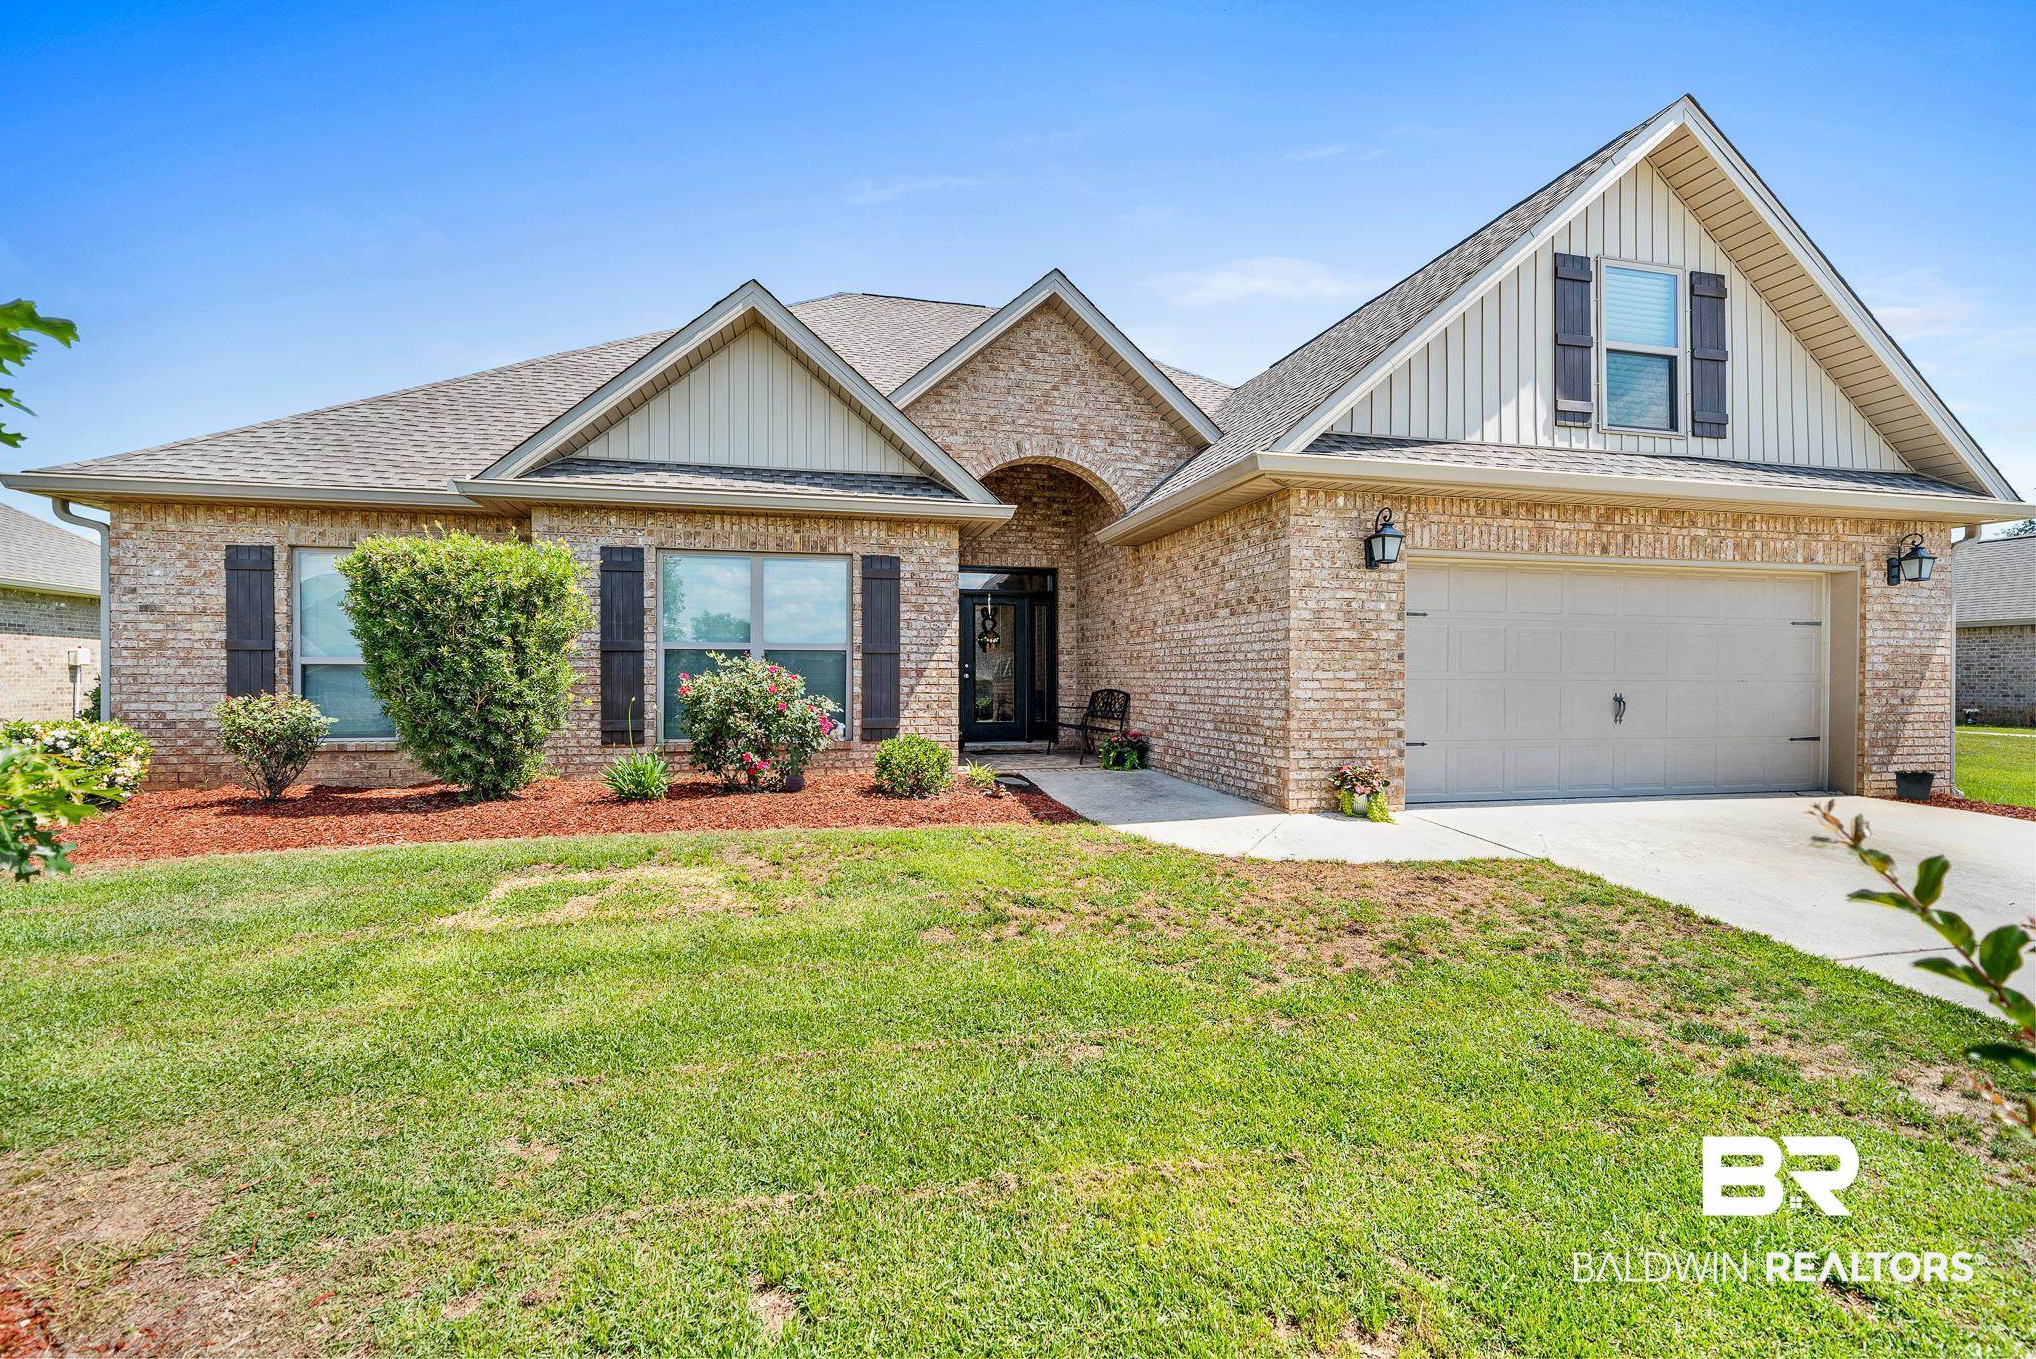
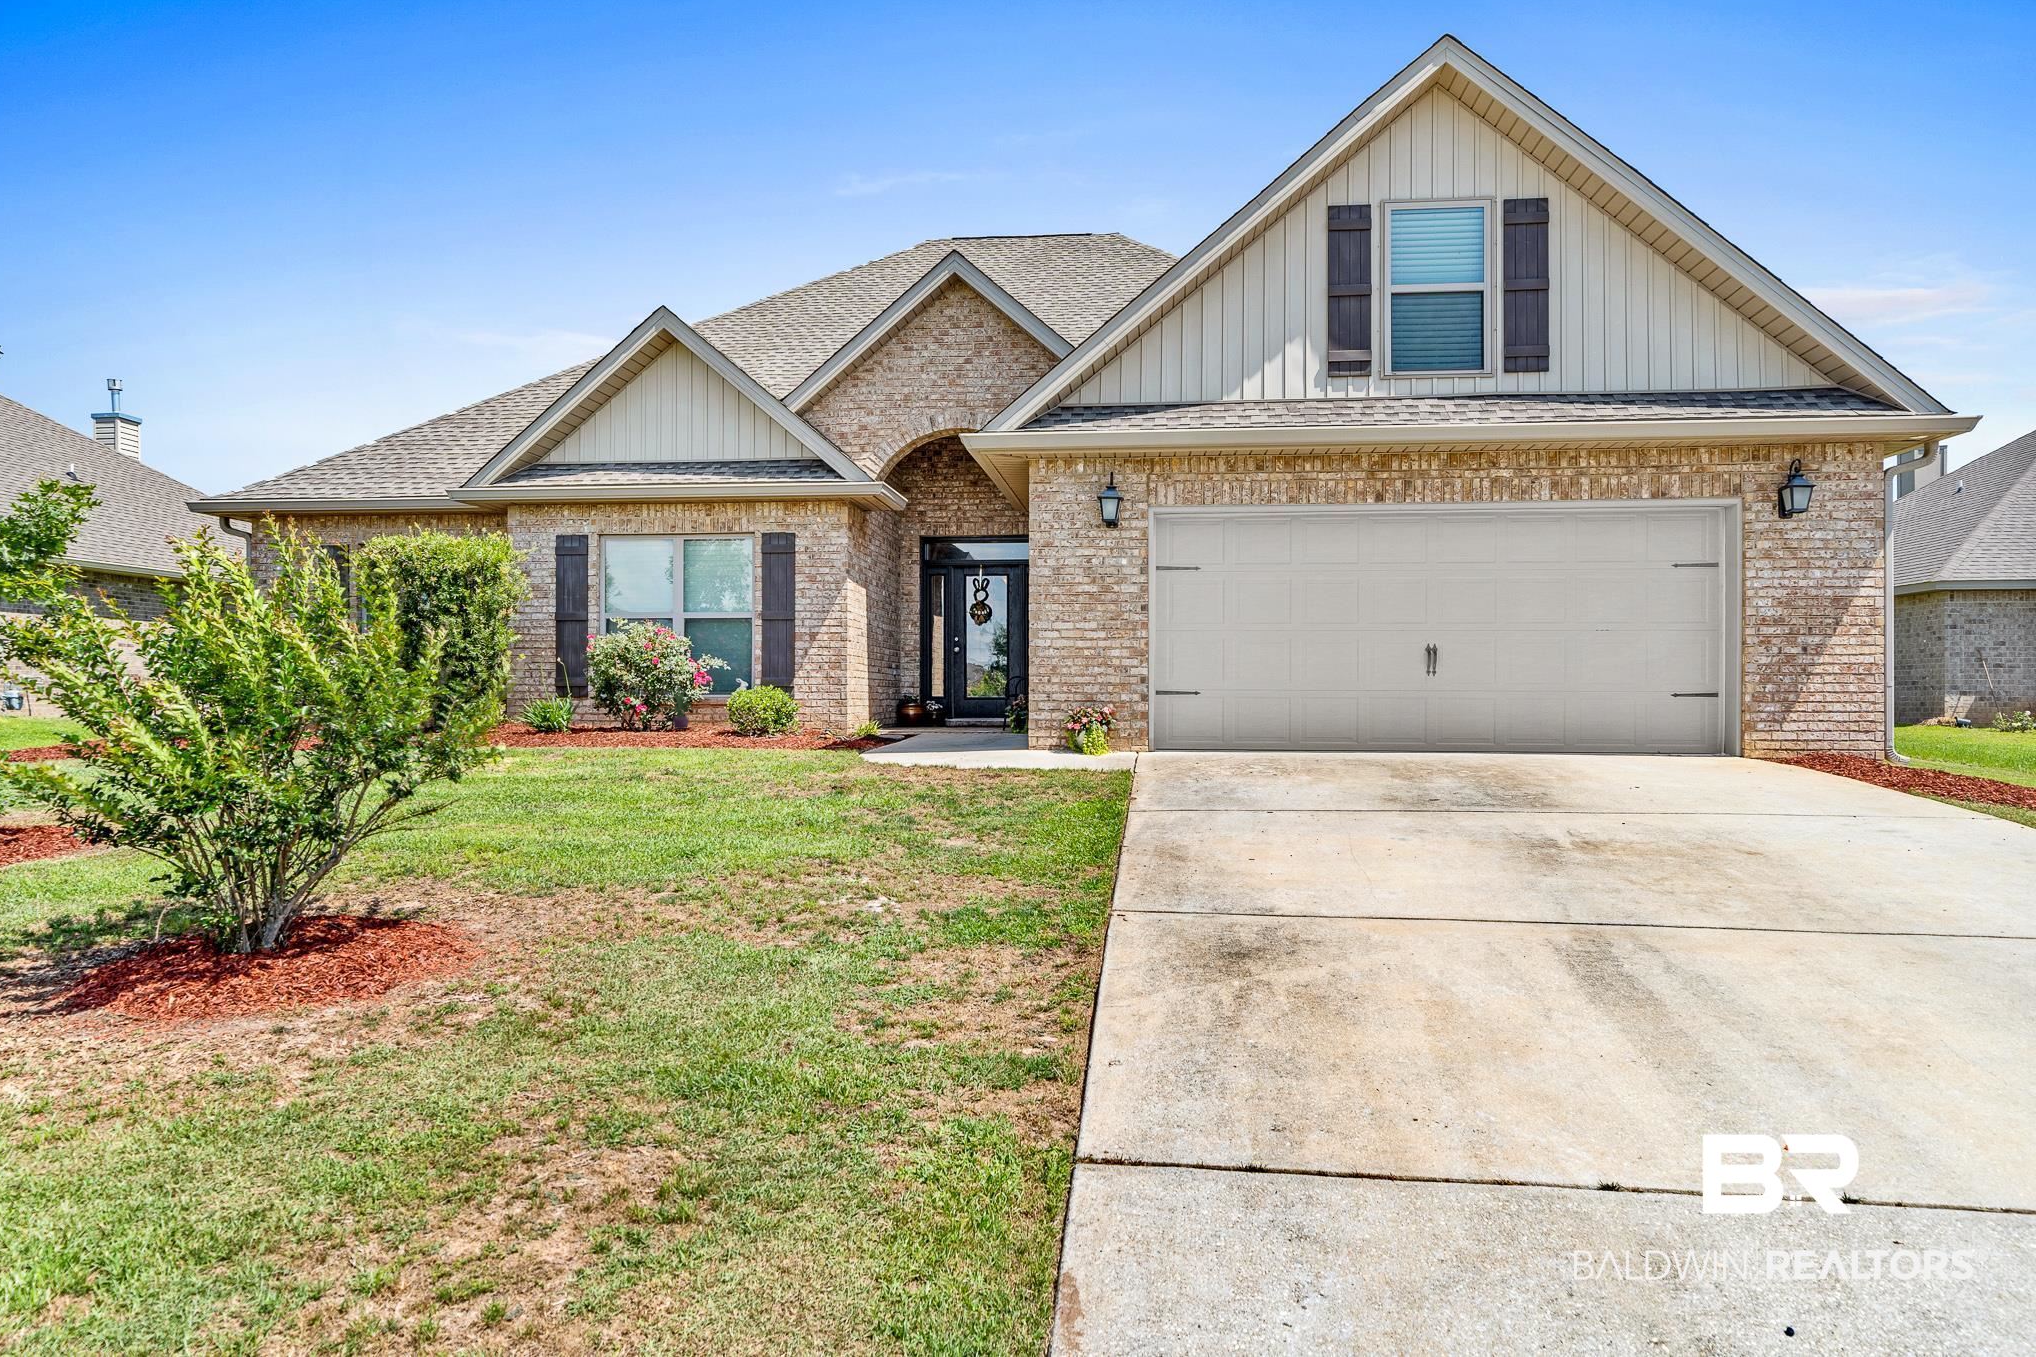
bucket: present [1895,771,1937,800] -> none [1781,730,1824,762]

